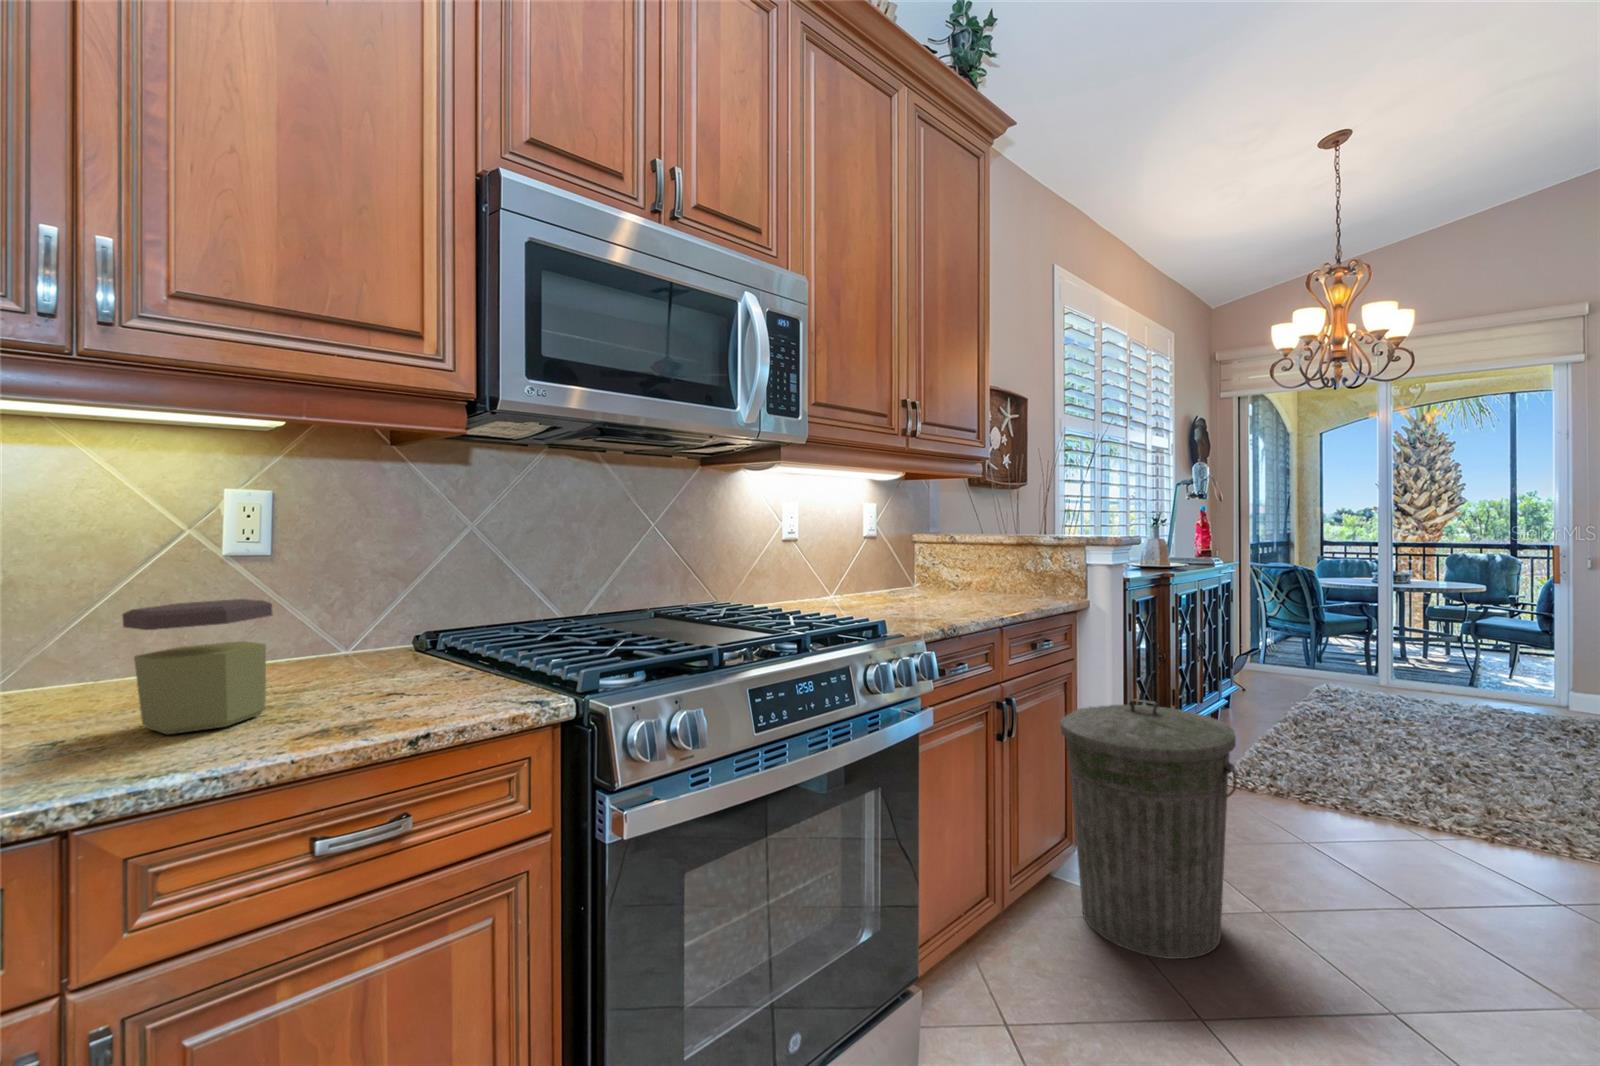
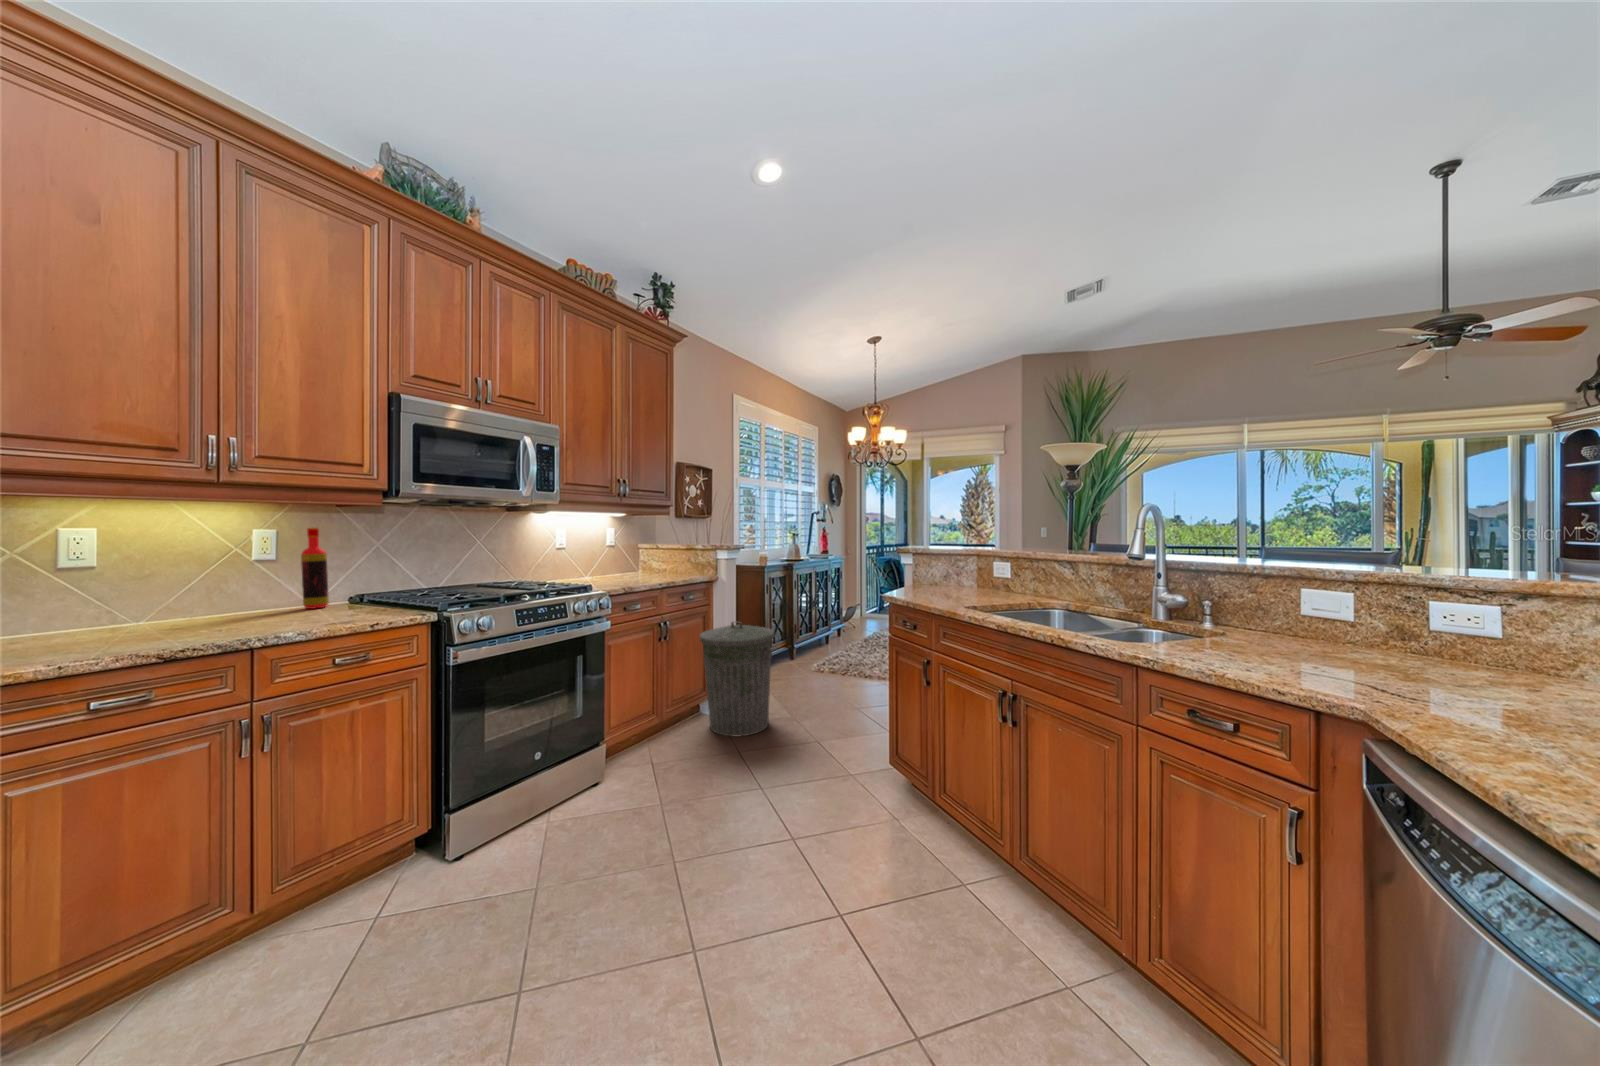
bottle: none [319,493,372,671] -> present [301,528,329,609]
jar: present [122,599,272,734] -> none [232,574,298,626]

